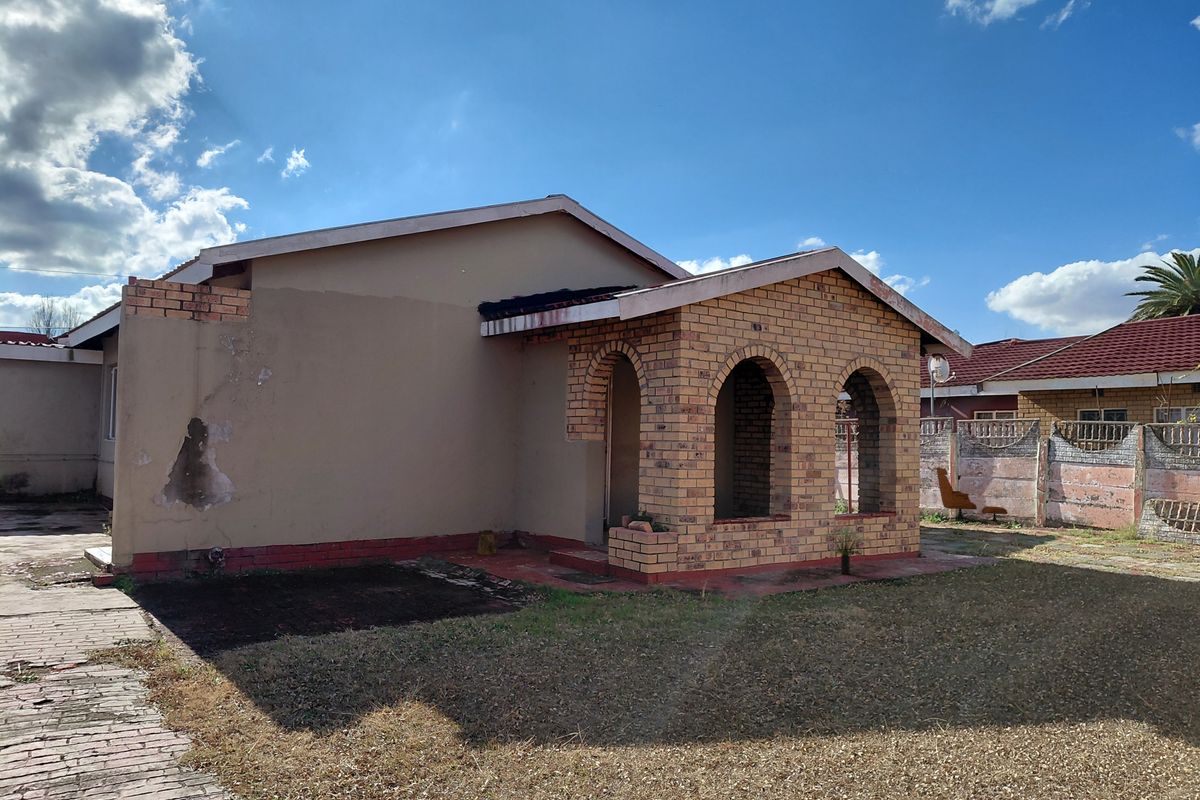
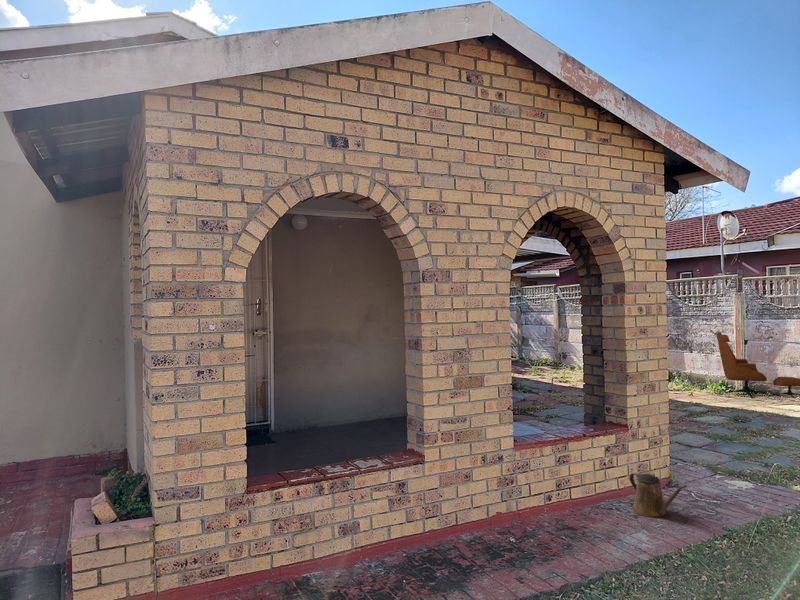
potted plant: present [824,526,869,574] -> none [485,471,560,553]
watering can: present [477,530,503,555] -> present [629,472,686,517]

